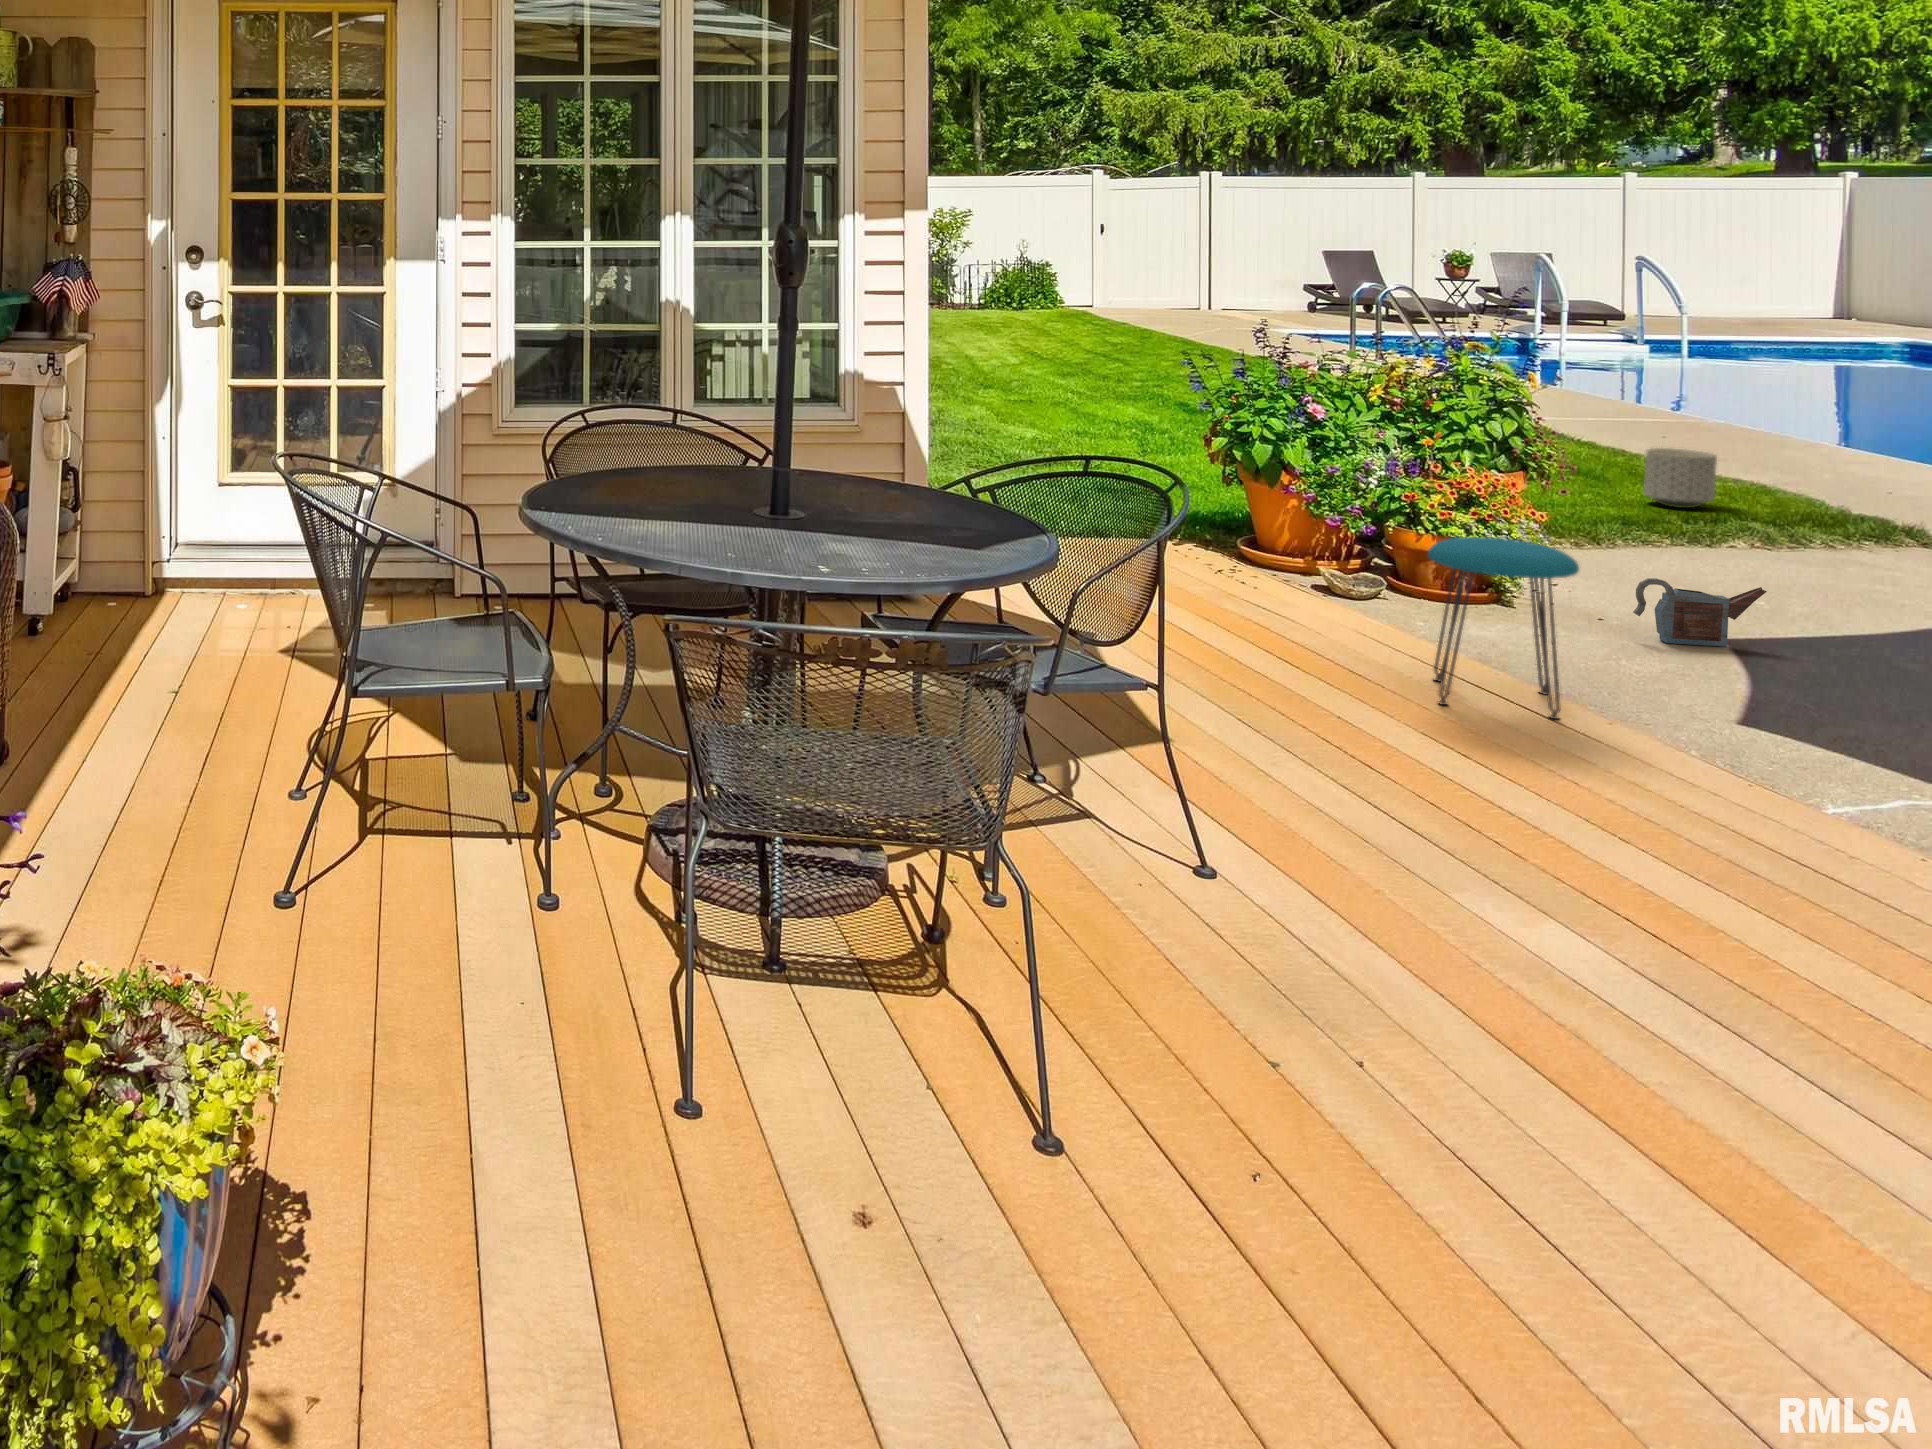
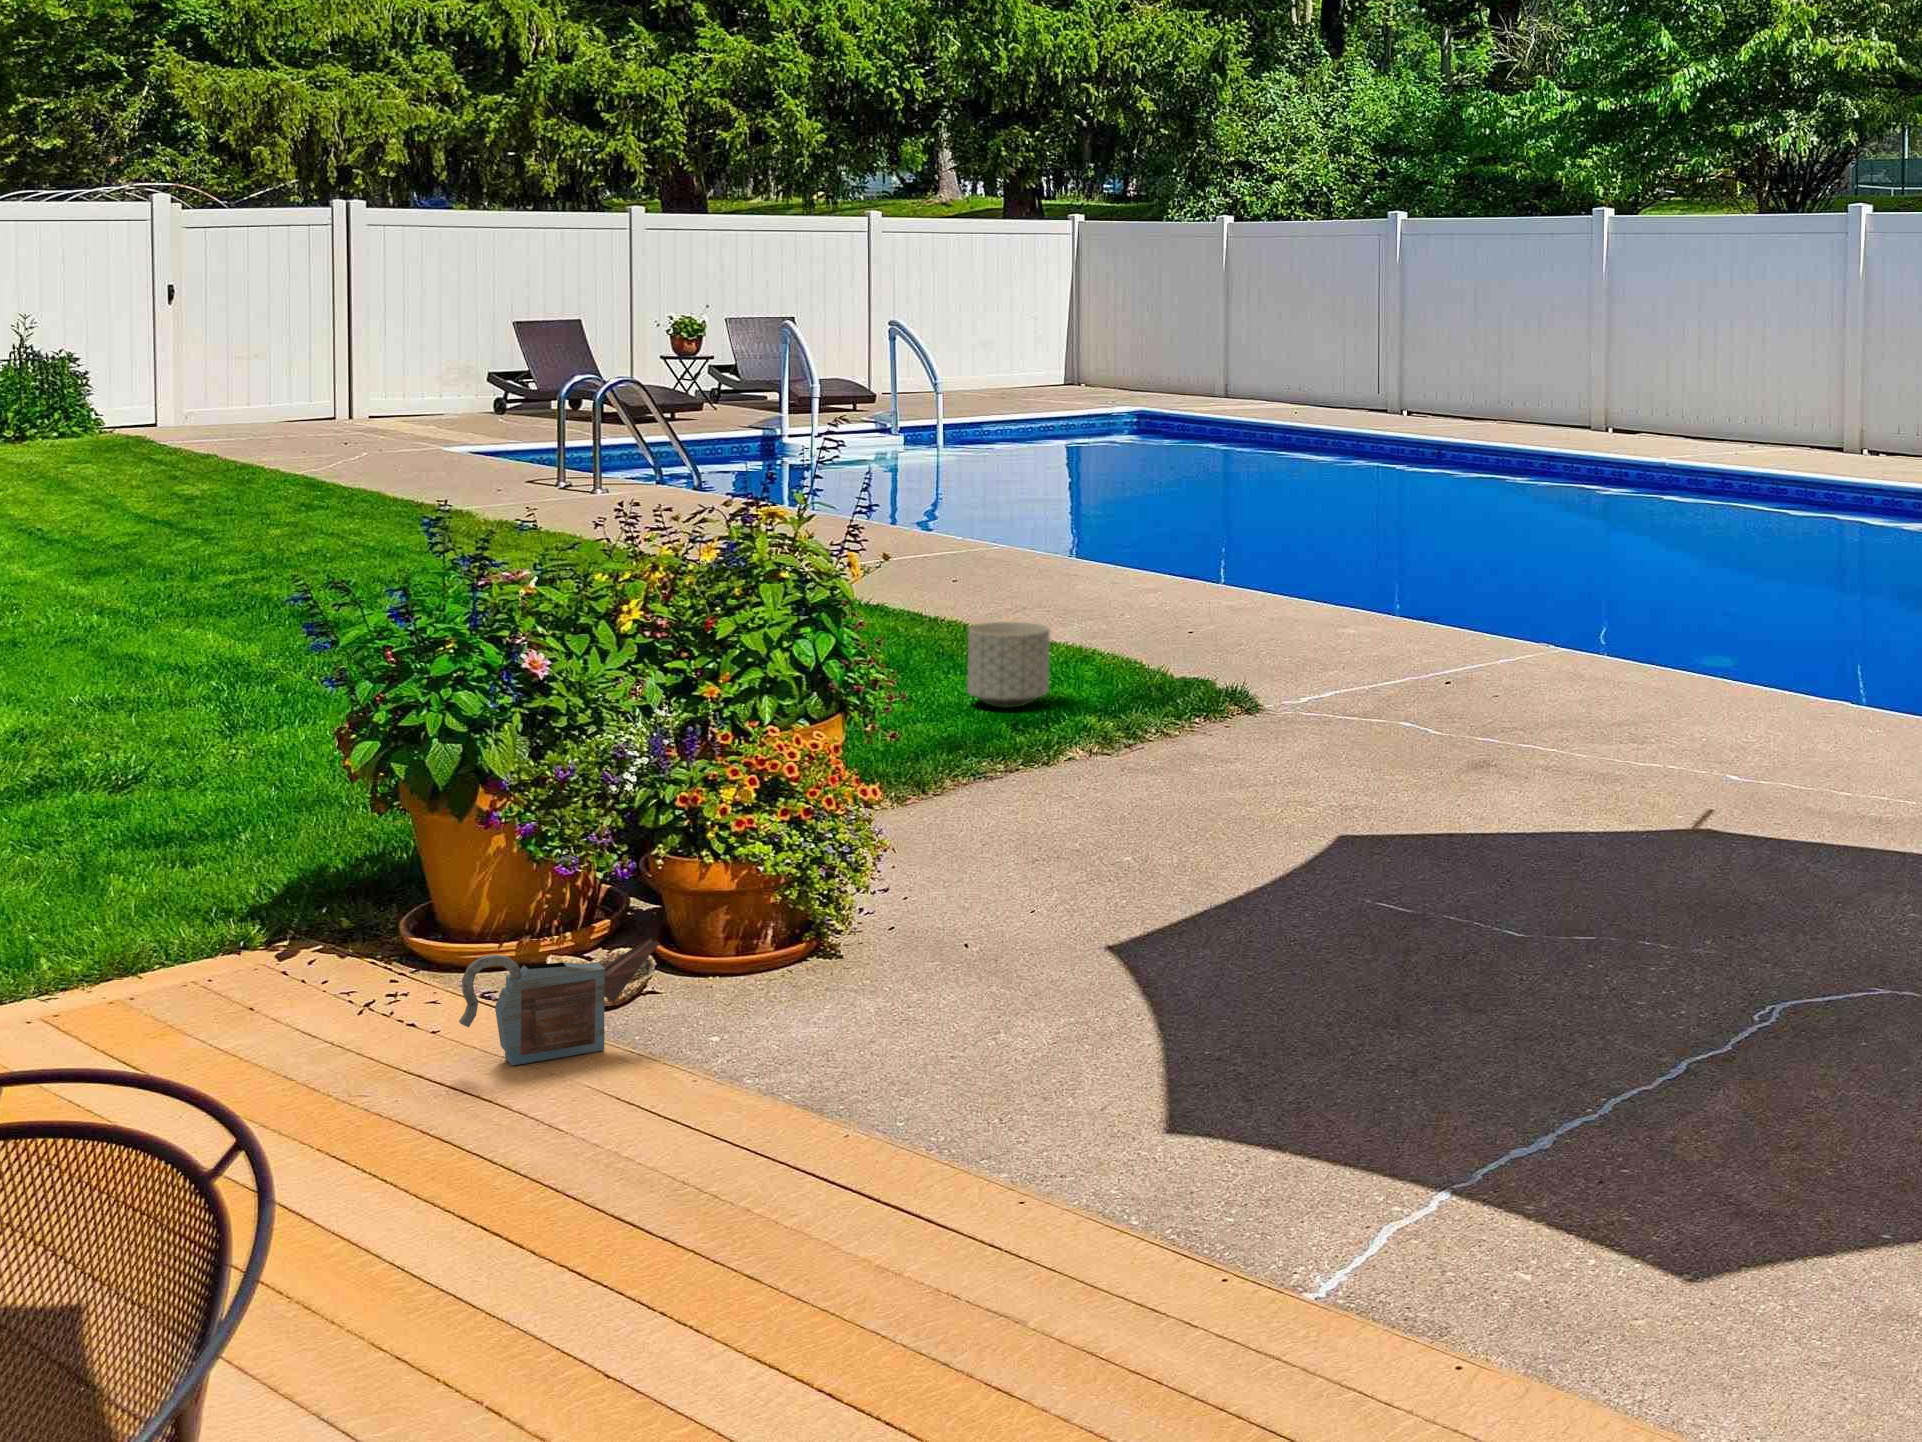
stool: present [1428,537,1579,719] -> none [747,916,985,1269]
watering can: present [1633,578,1767,647] -> present [459,937,660,1065]

